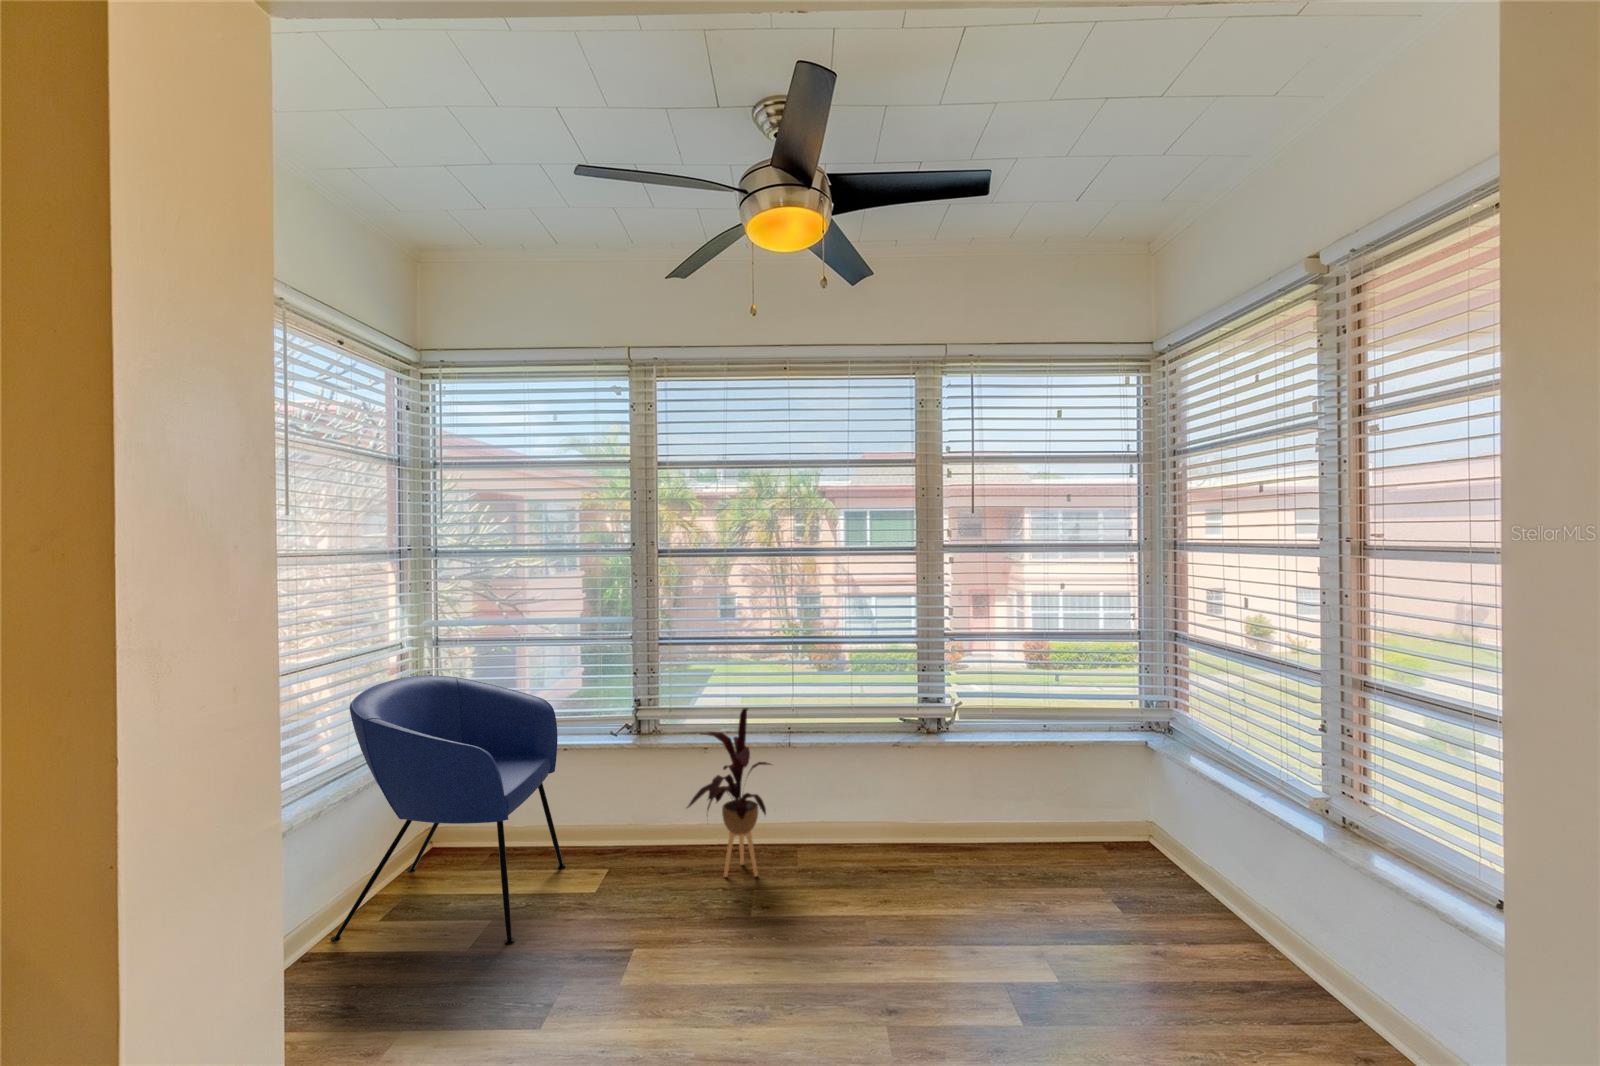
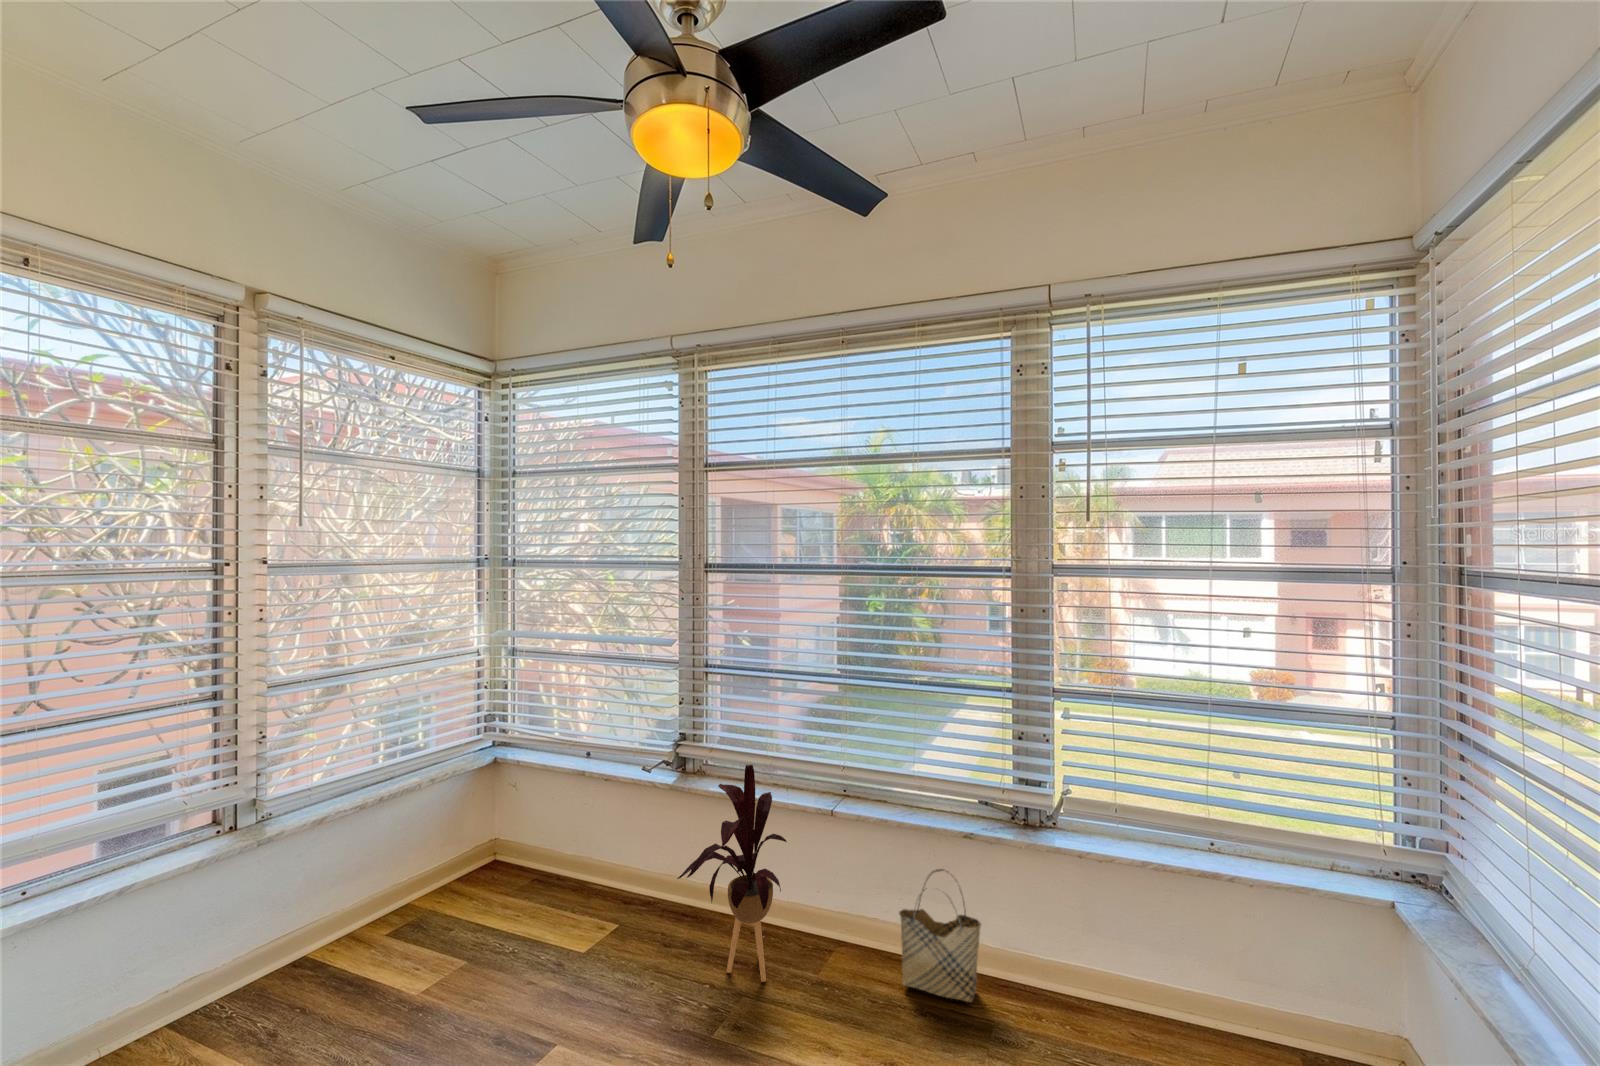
armchair: present [330,676,566,944] -> none [326,684,586,1007]
woven basket: none [851,771,909,857] -> present [899,869,981,1002]

